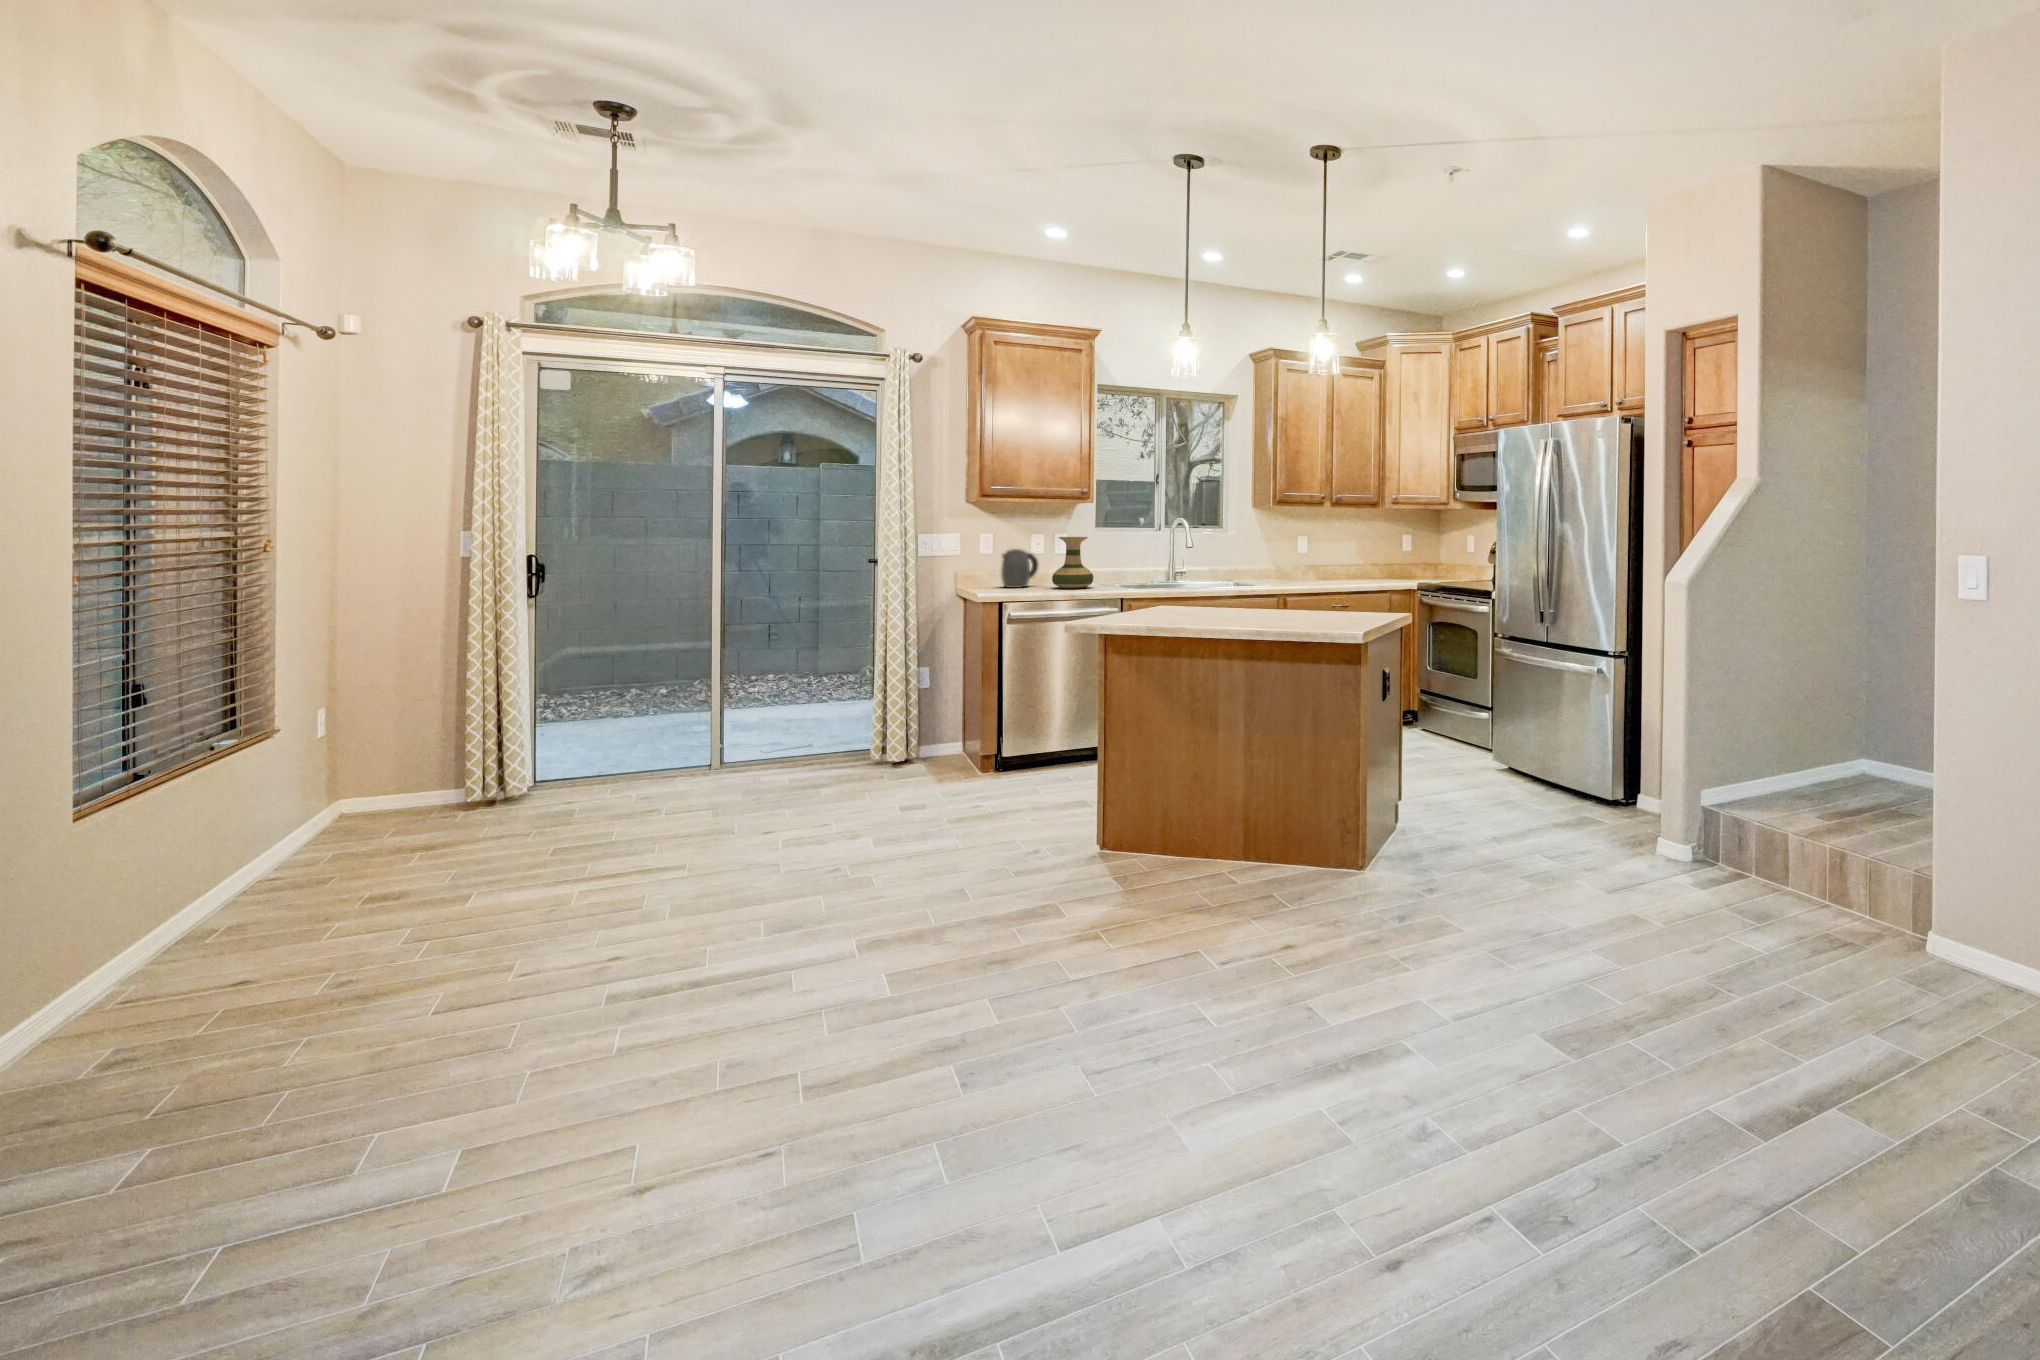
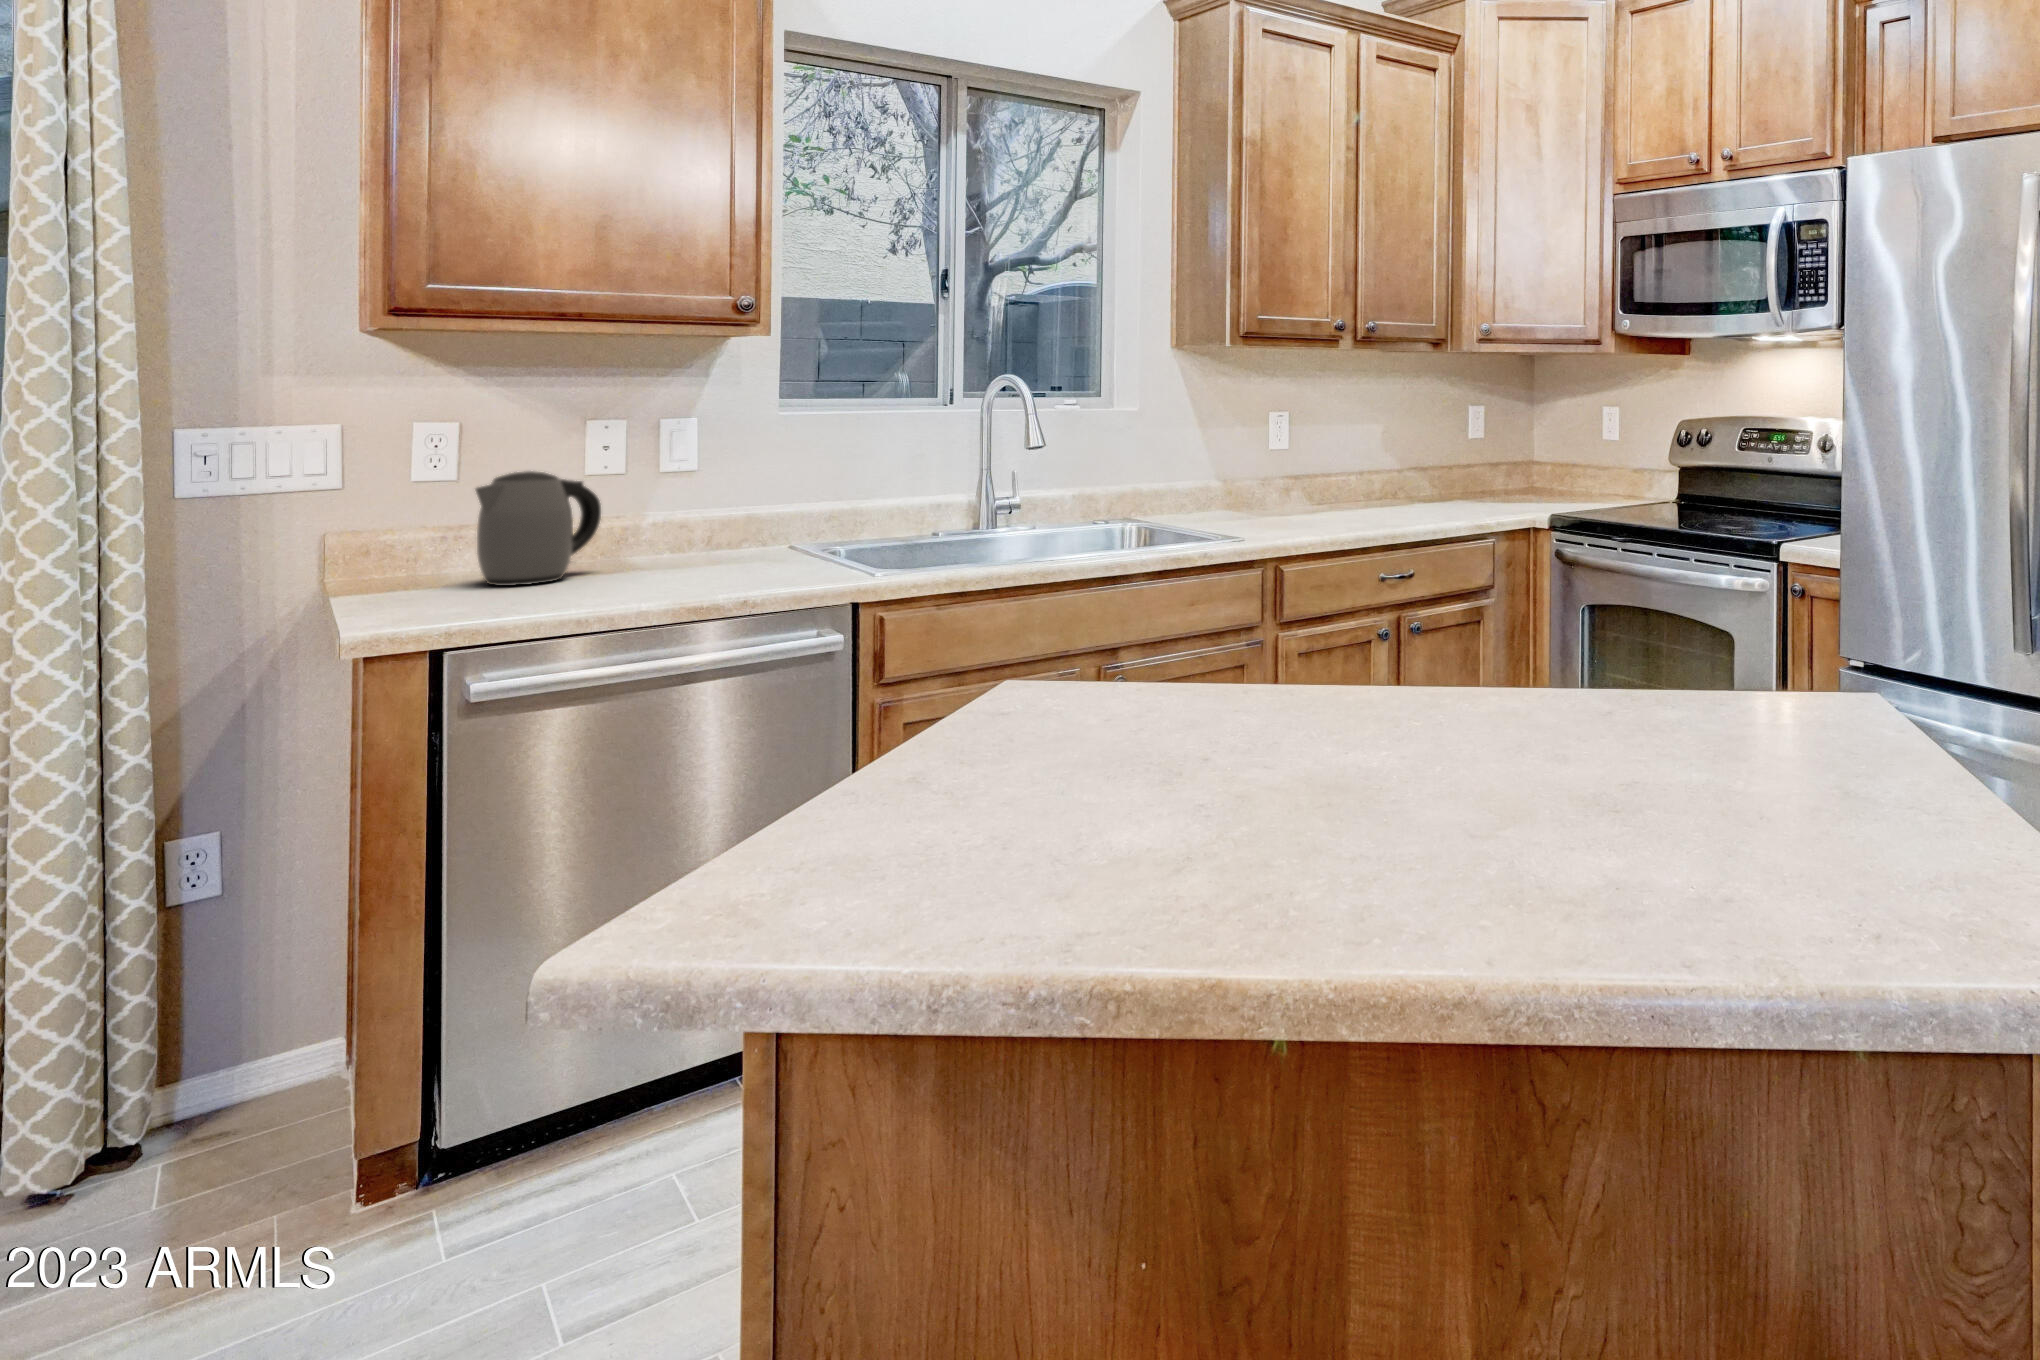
vase: present [1052,537,1093,589] -> none [642,433,771,582]

